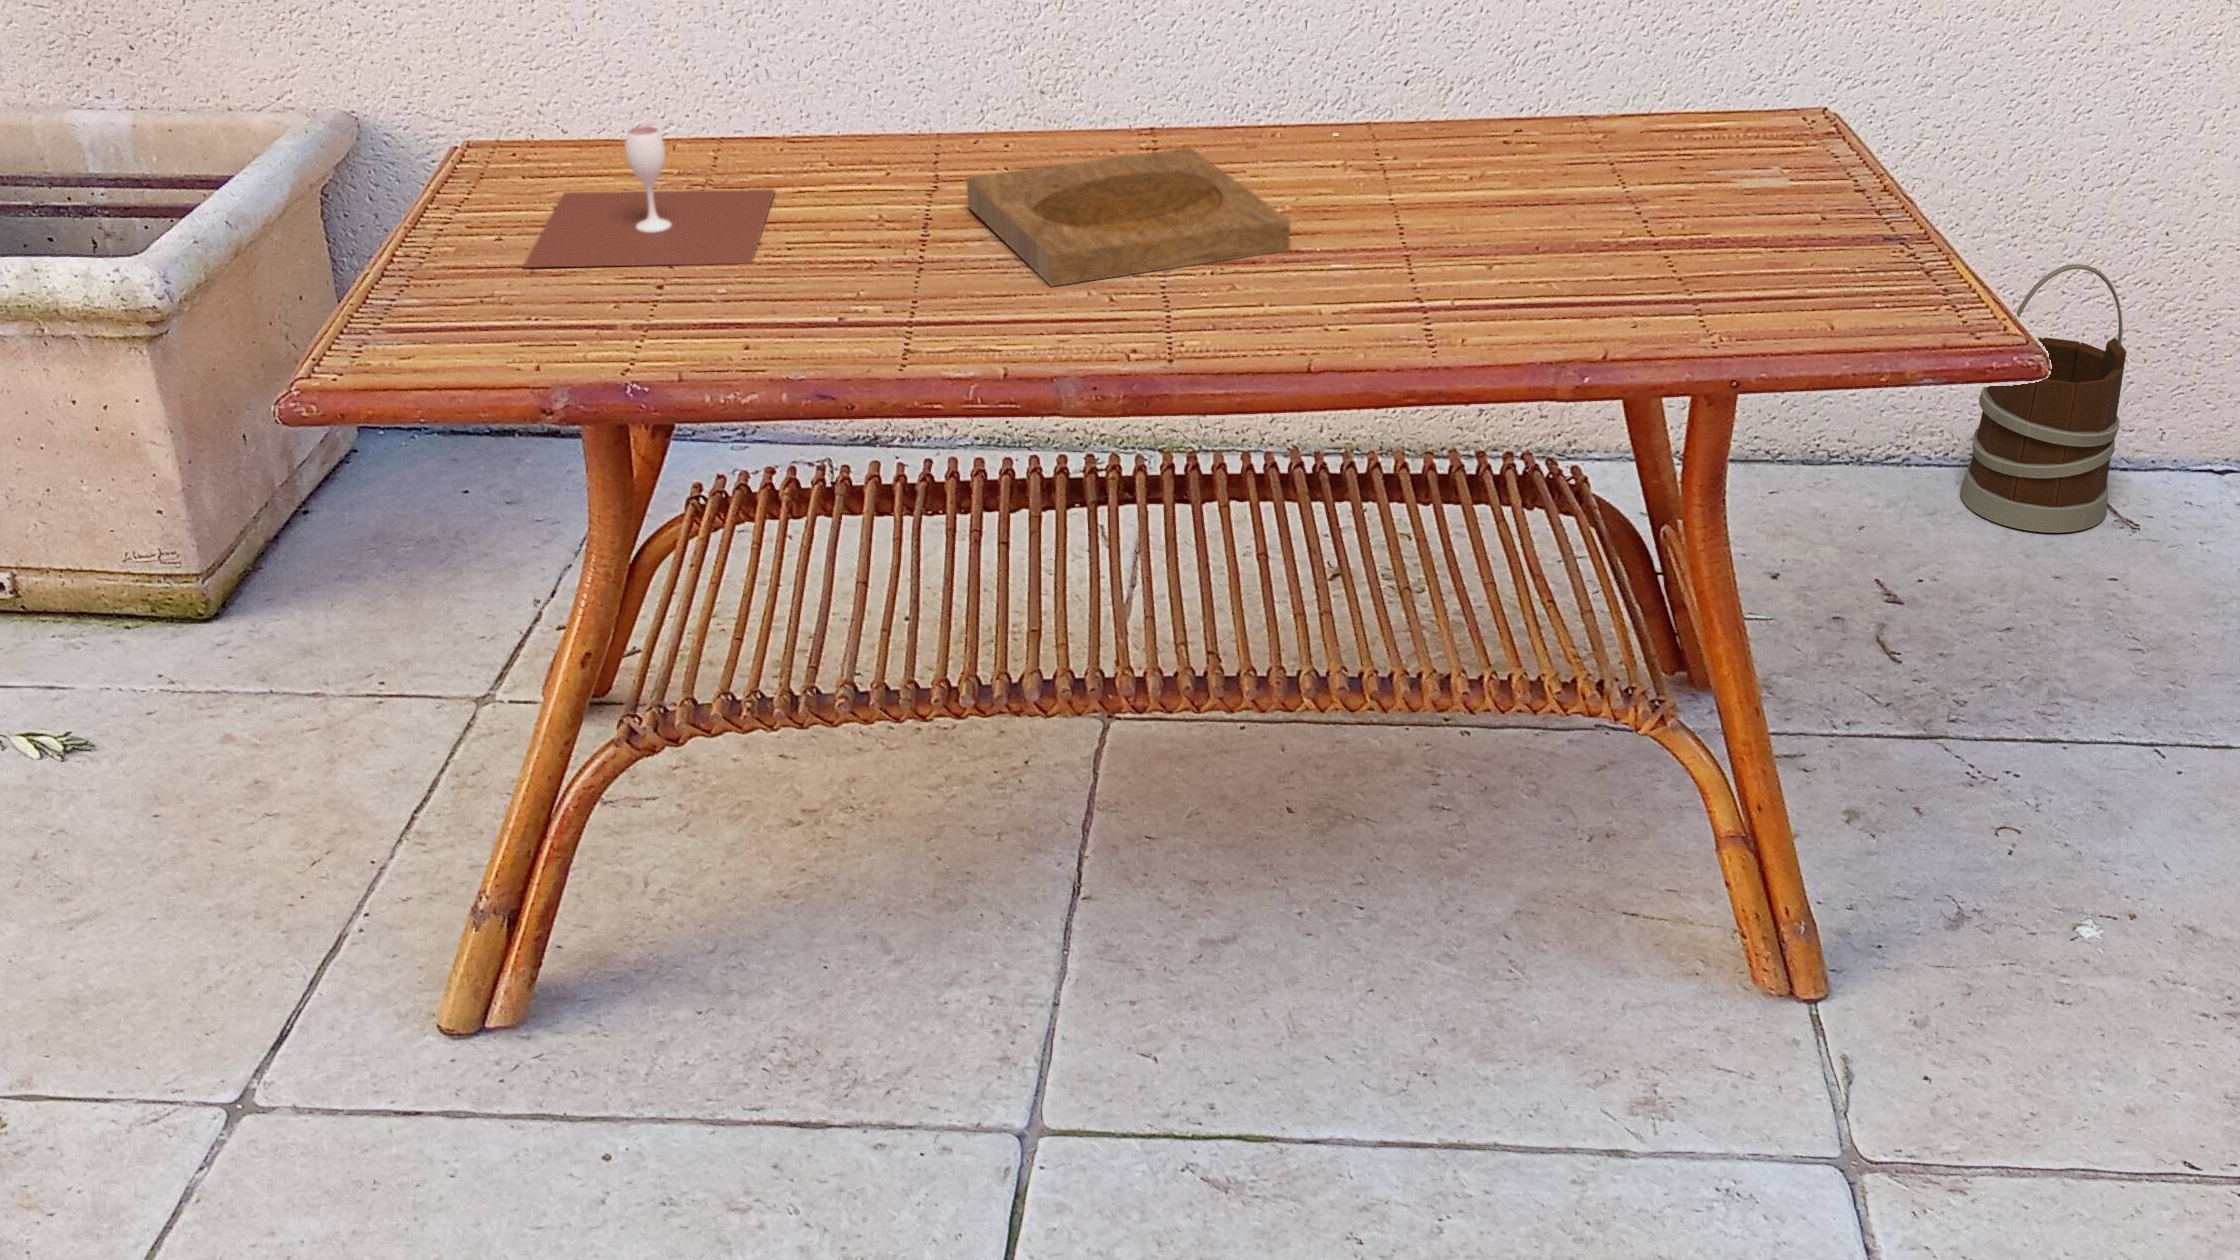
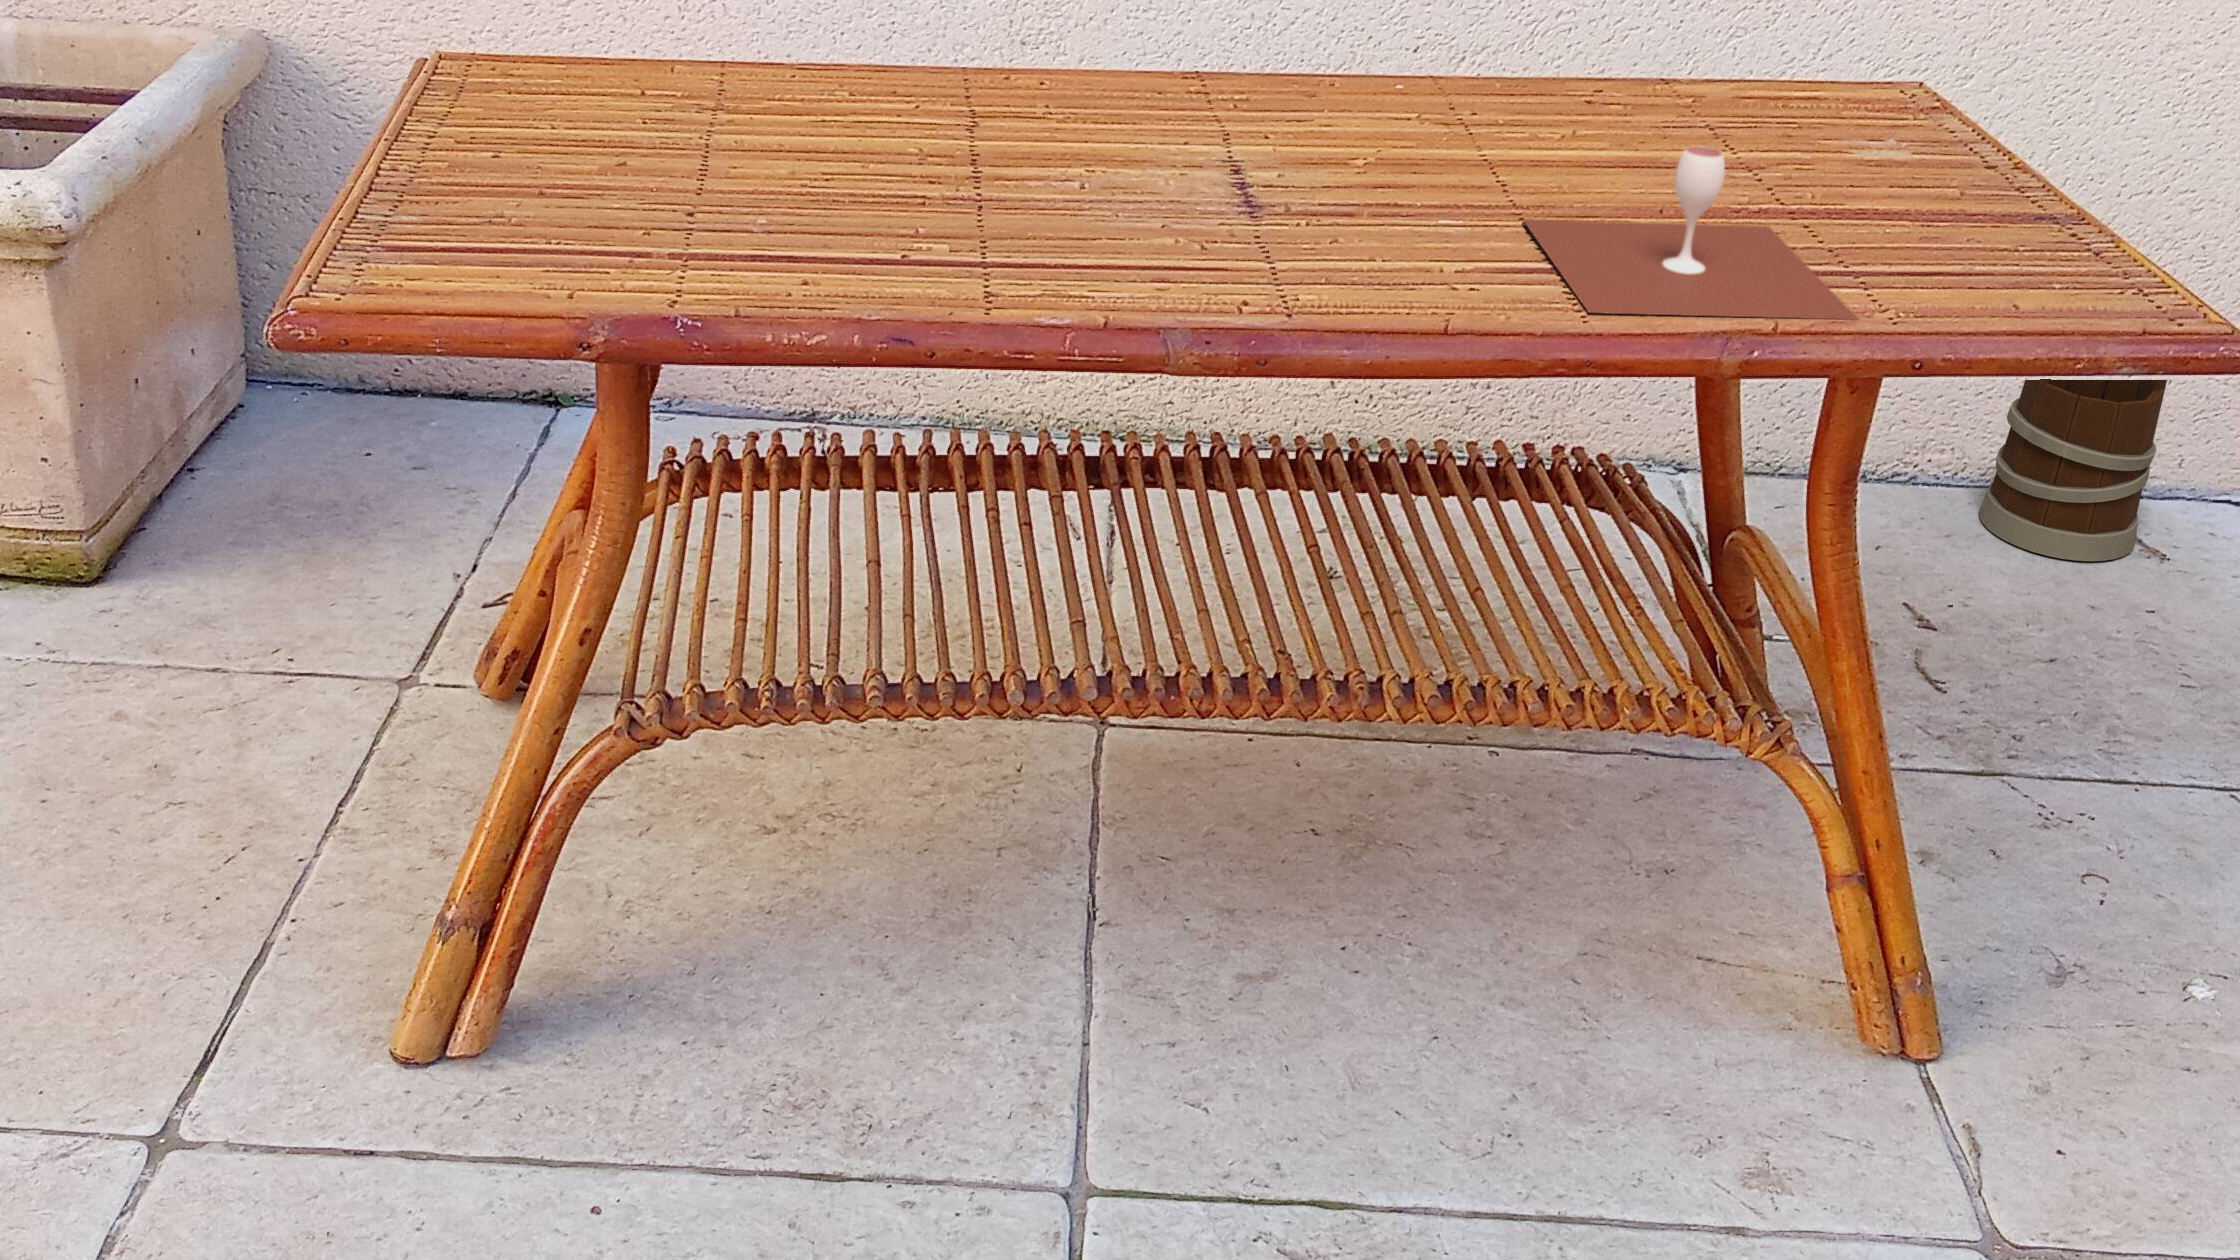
wine glass: present [524,126,775,267] -> present [1524,146,1858,320]
tray: present [967,148,1290,286] -> none [1015,95,1389,235]

